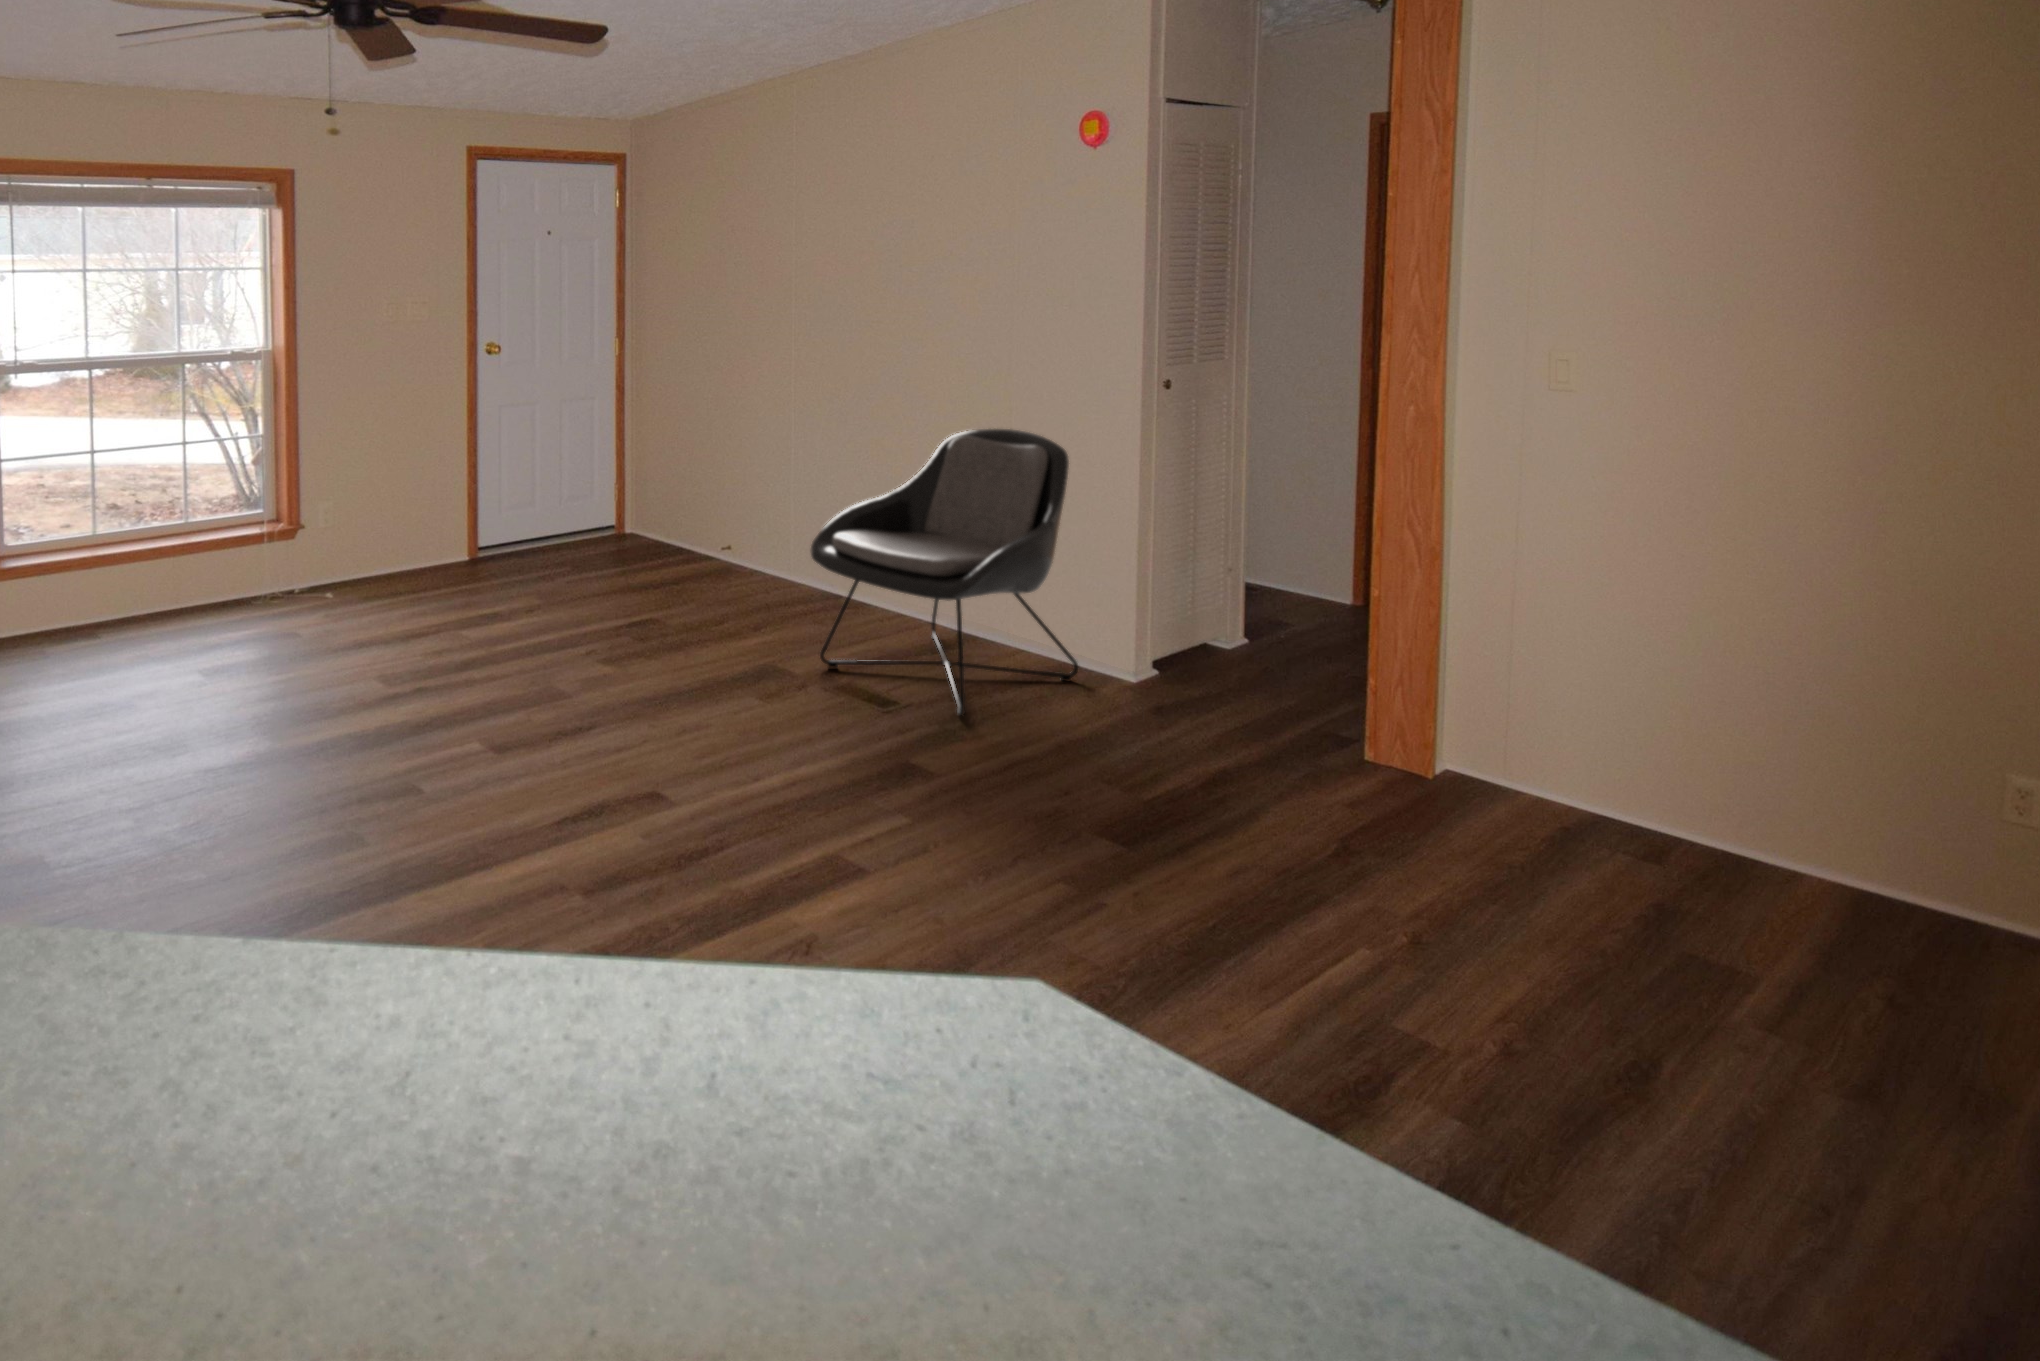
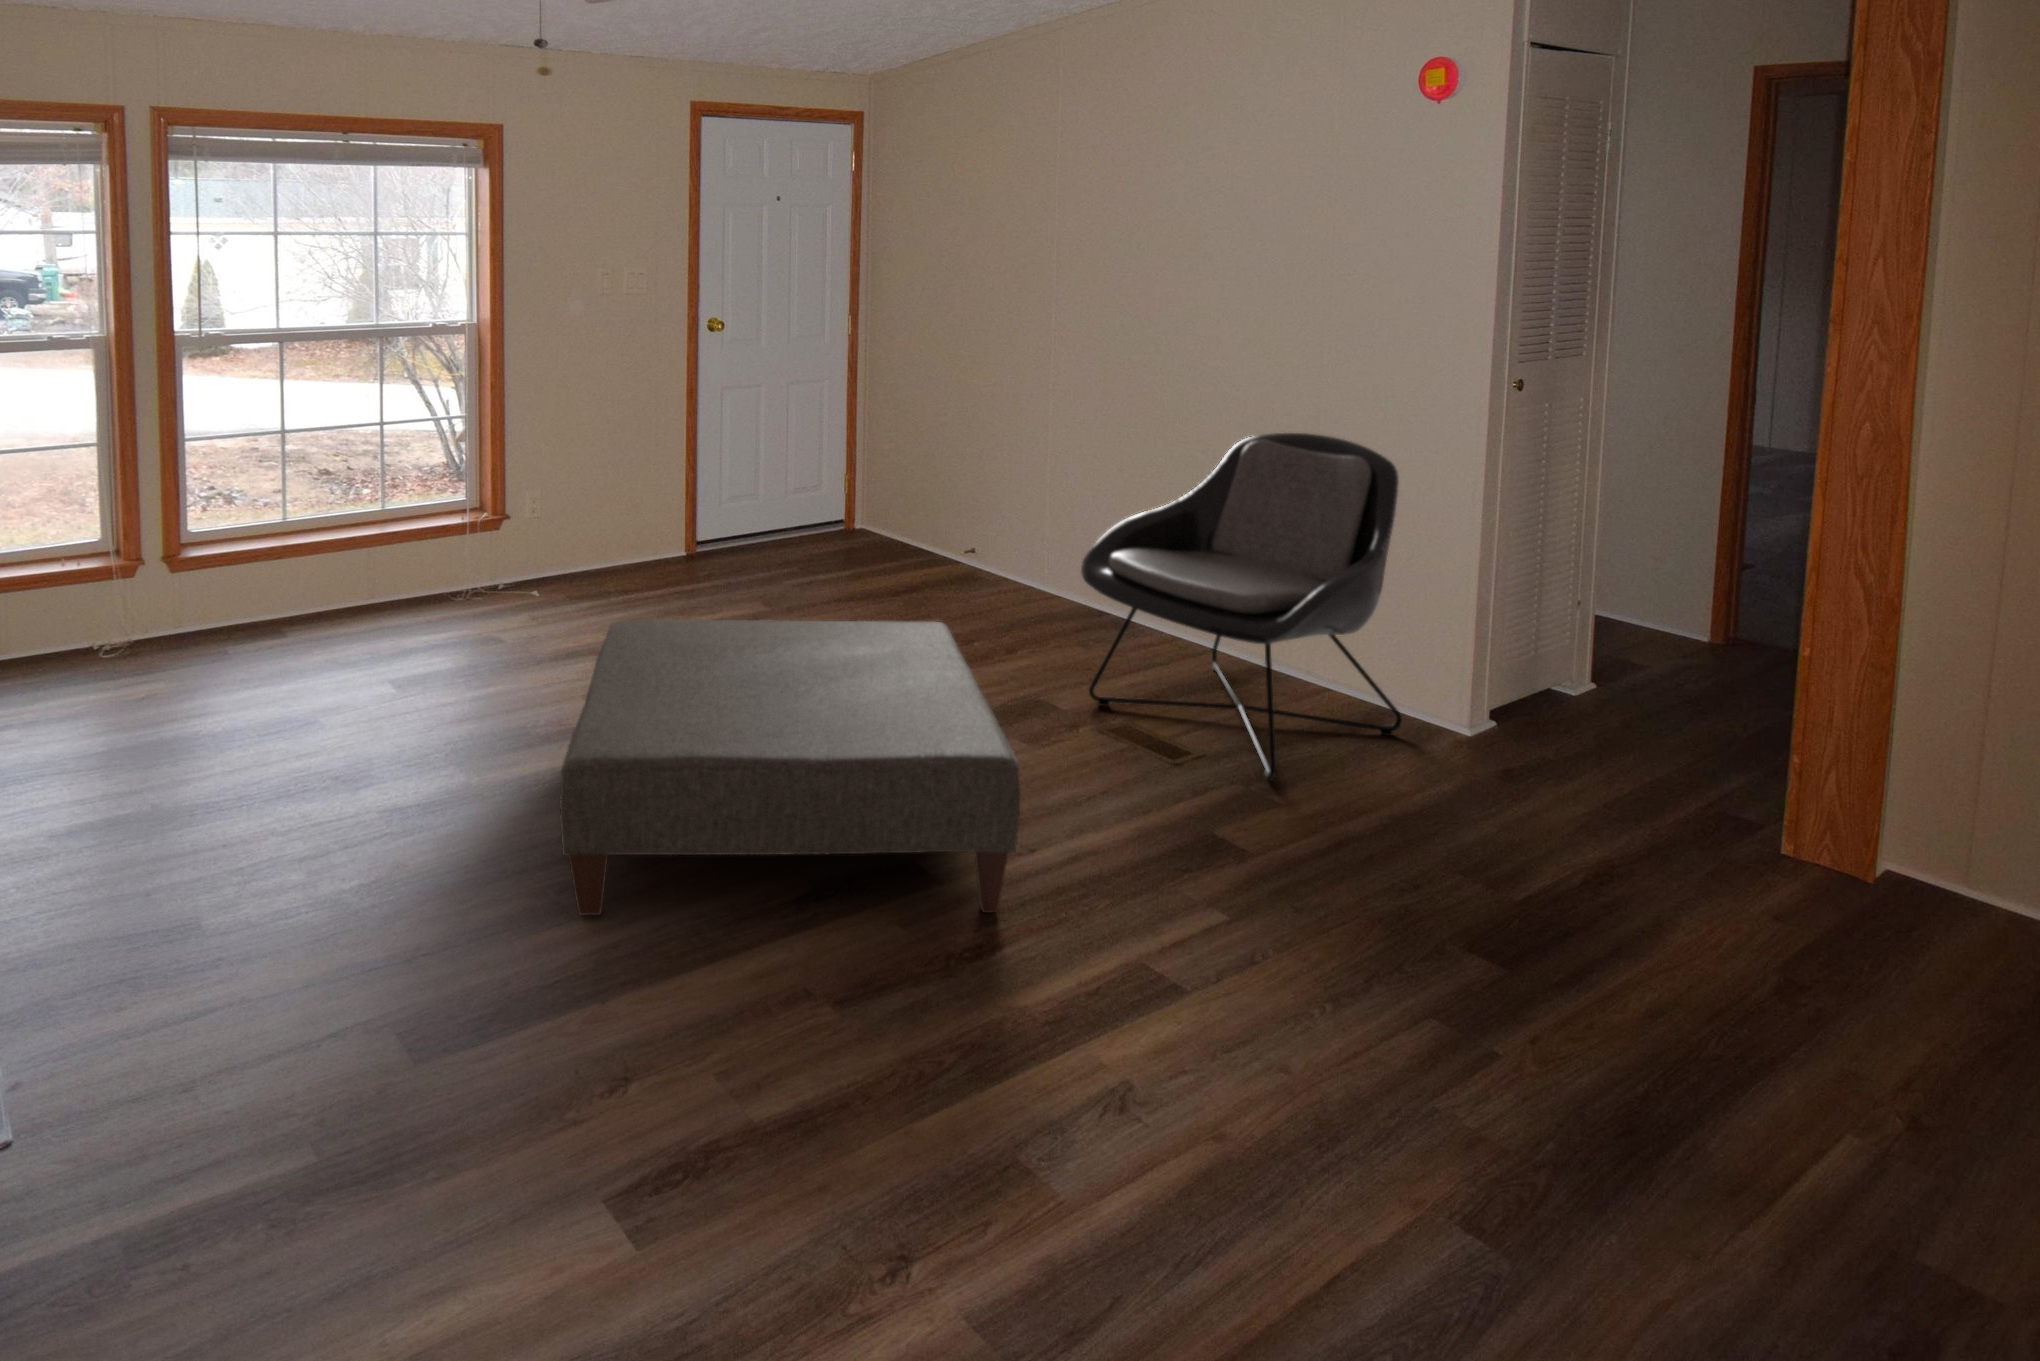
ottoman: none [355,596,735,831] -> present [560,620,1020,915]

